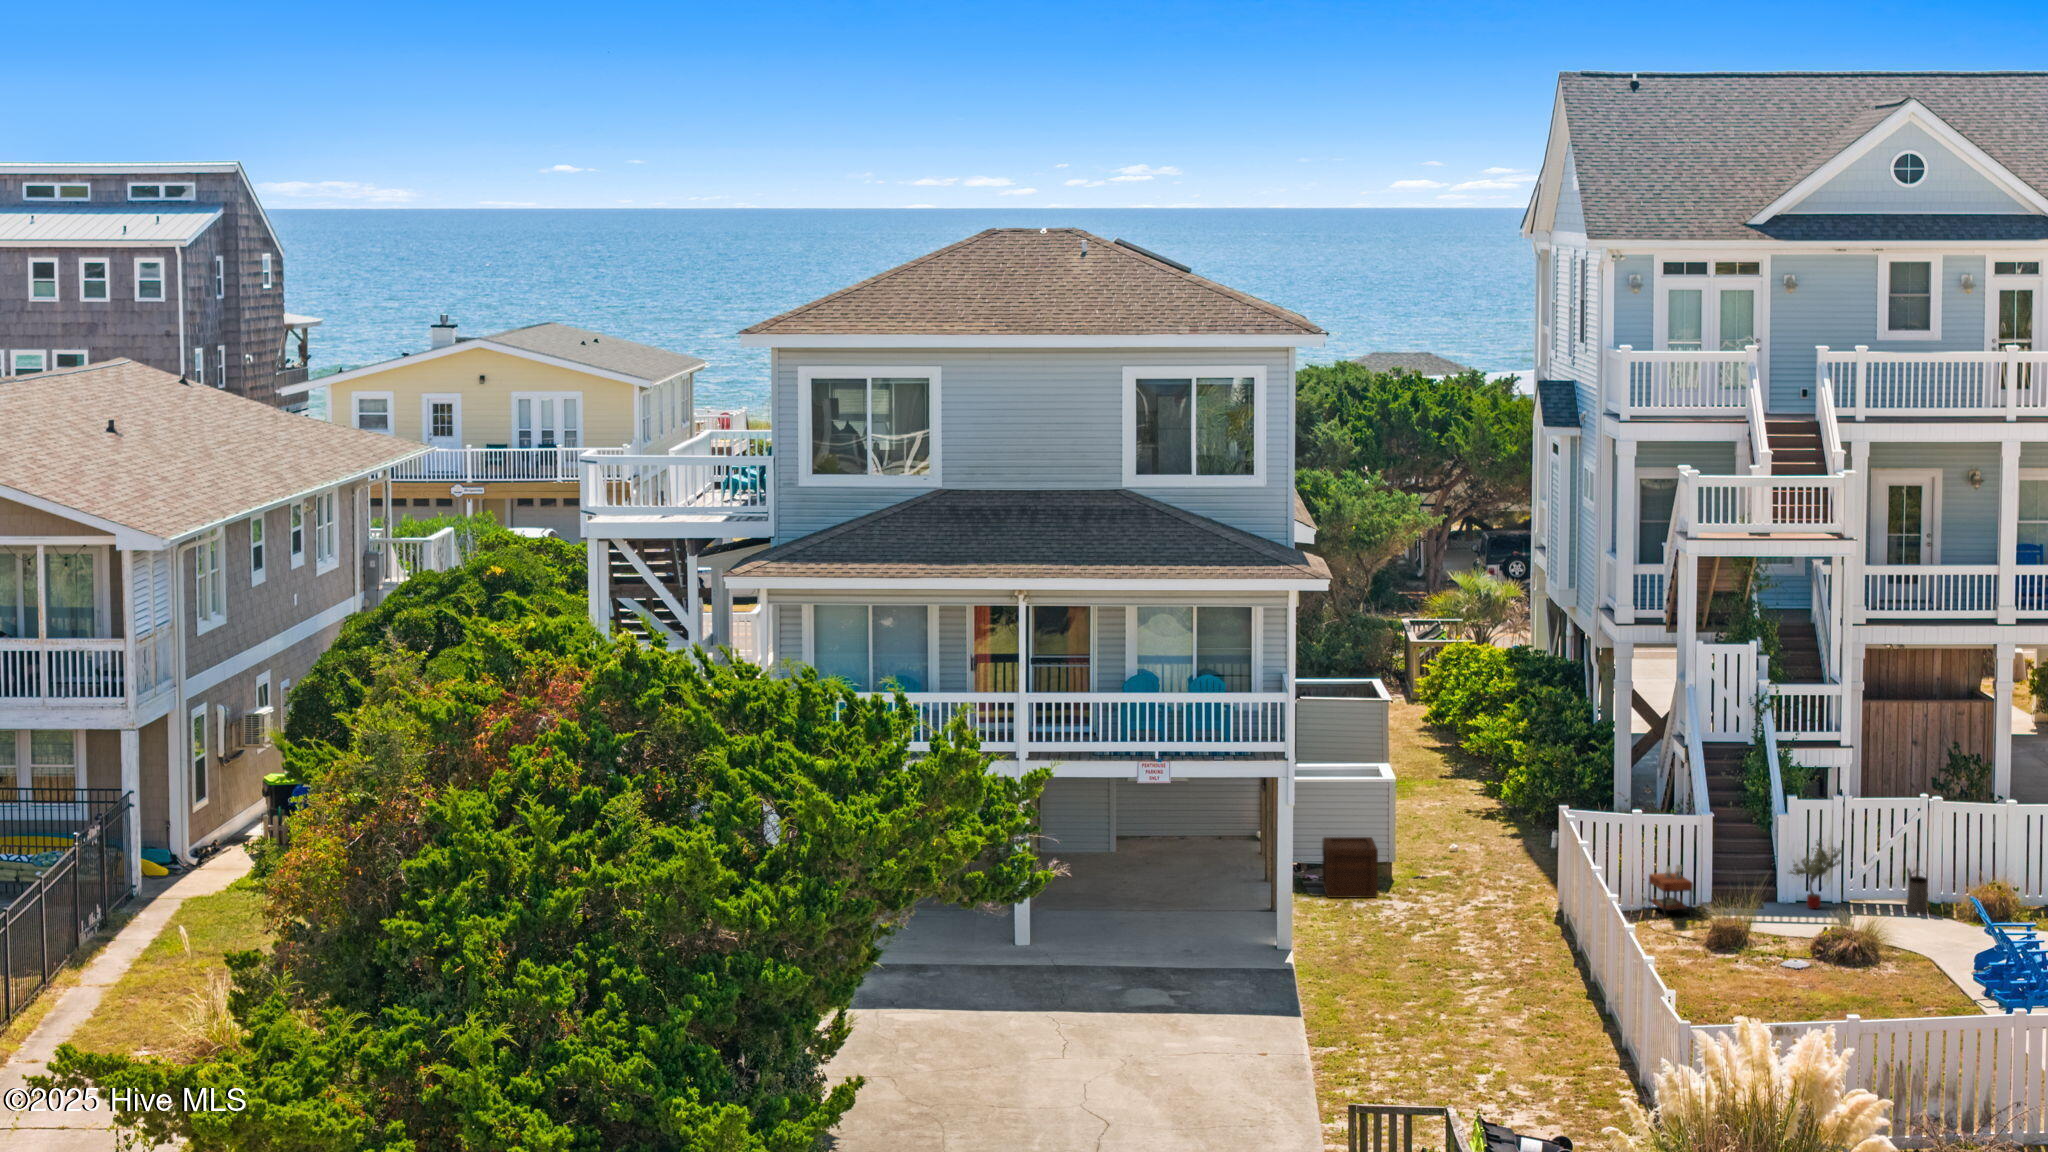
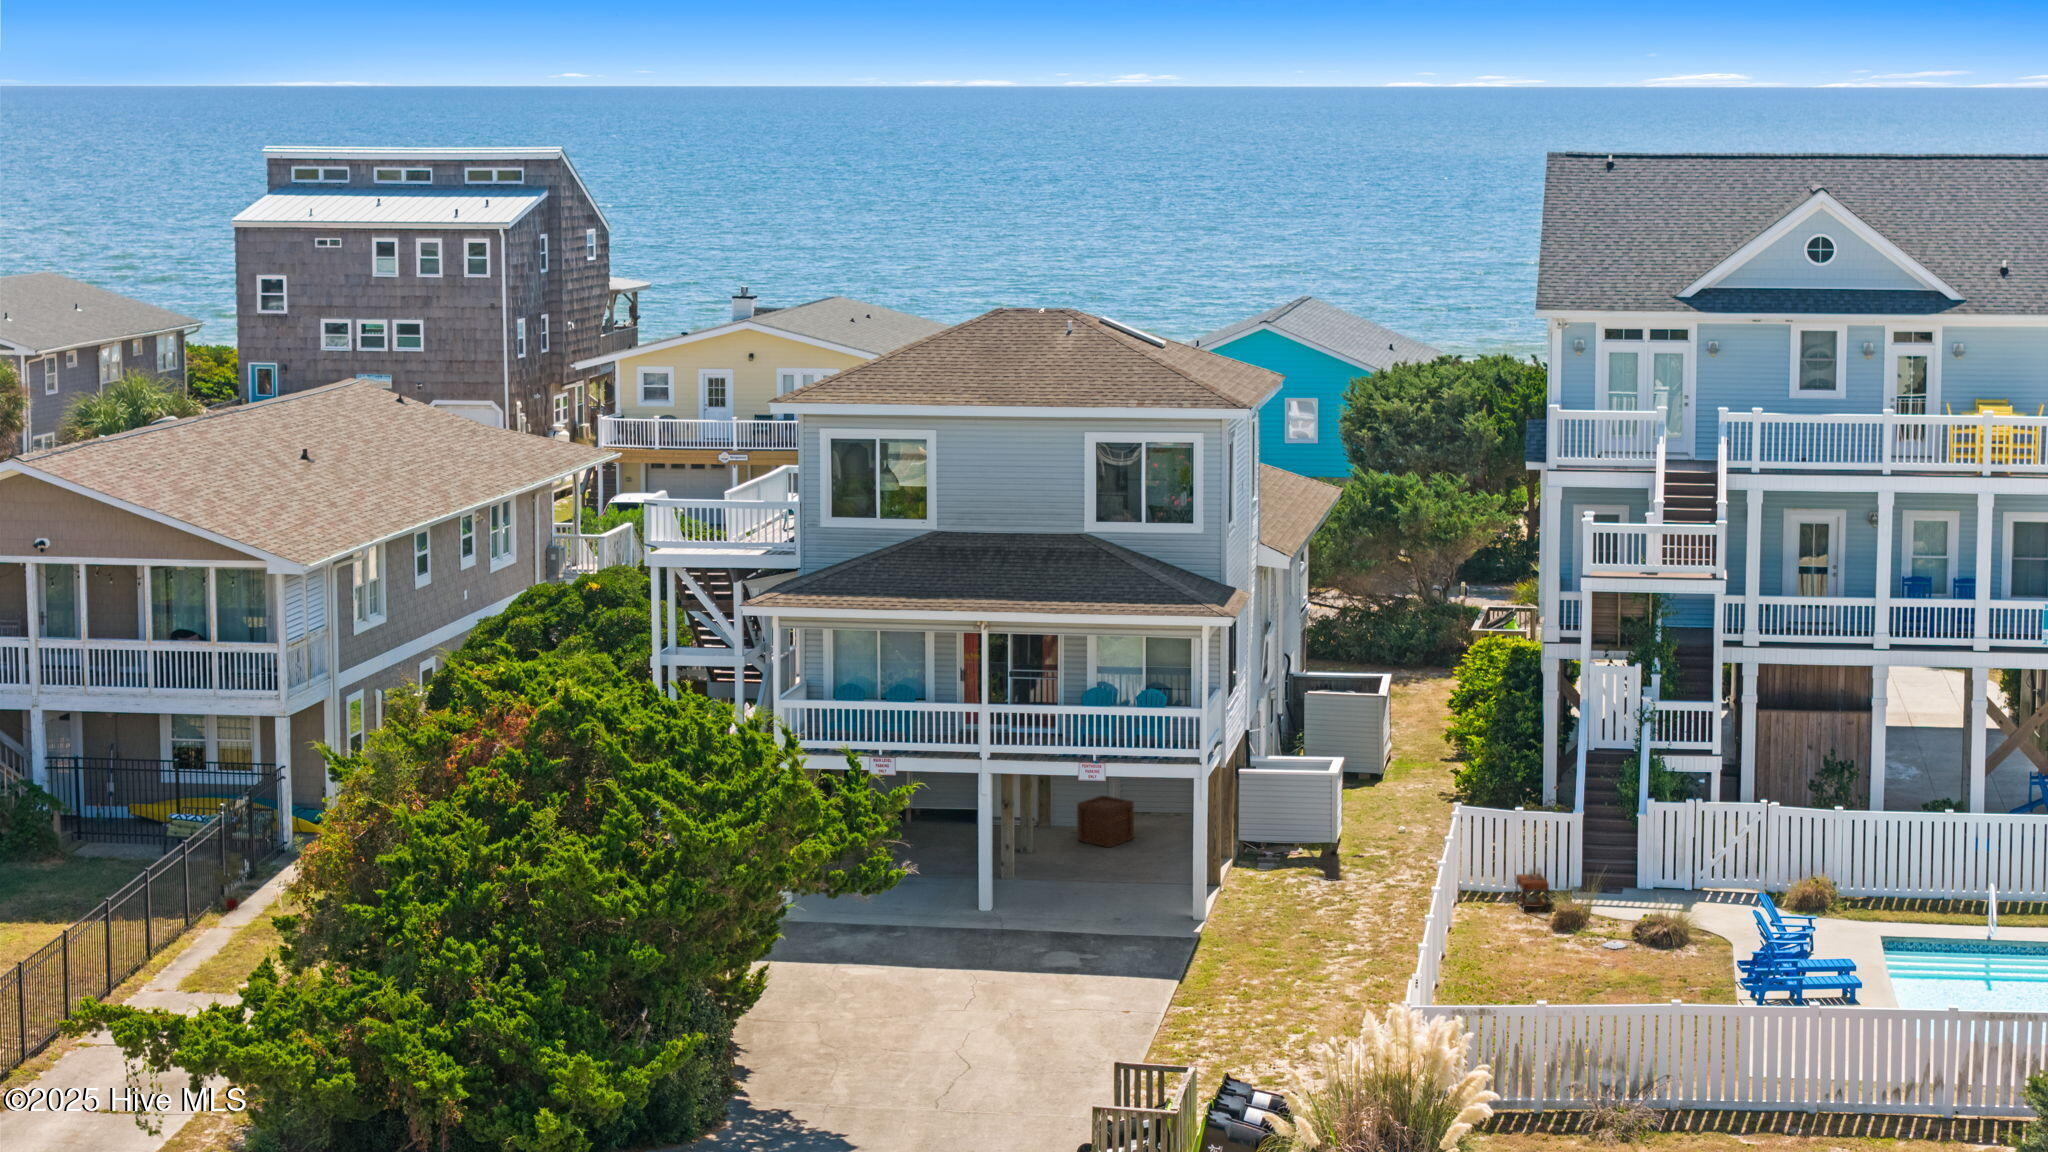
wooden crate: present [1322,837,1378,898] -> present [1077,795,1134,847]
potted tree: present [1789,839,1842,909] -> present [211,853,244,910]
watering can: present [1906,868,1929,914] -> present [1307,845,1341,881]

